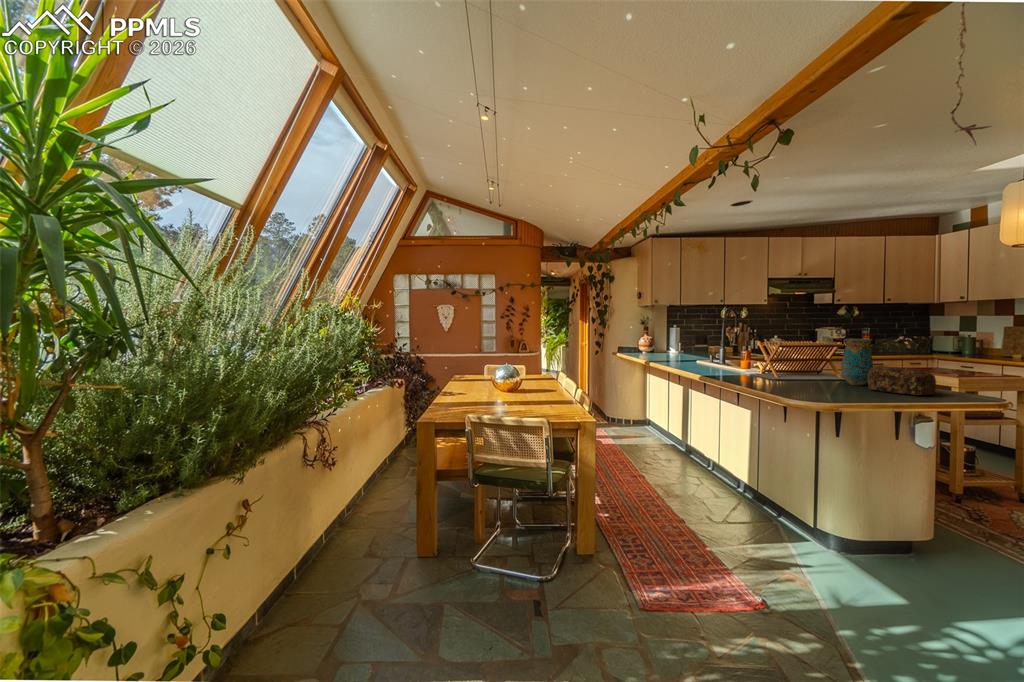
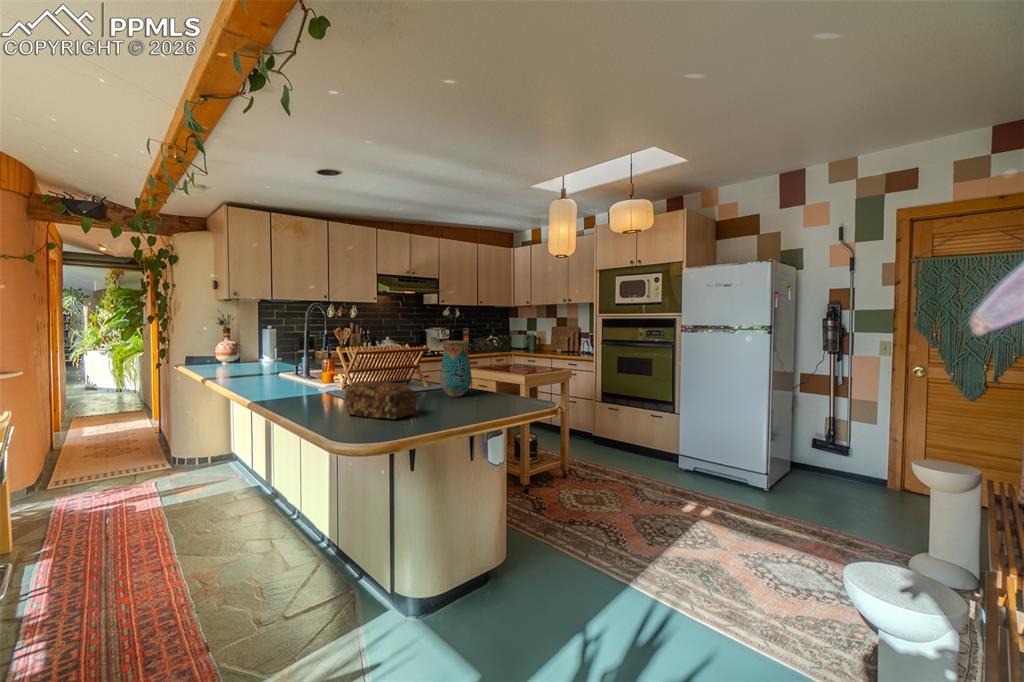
bread loaf: present [868,366,936,395] -> present [345,381,416,419]

